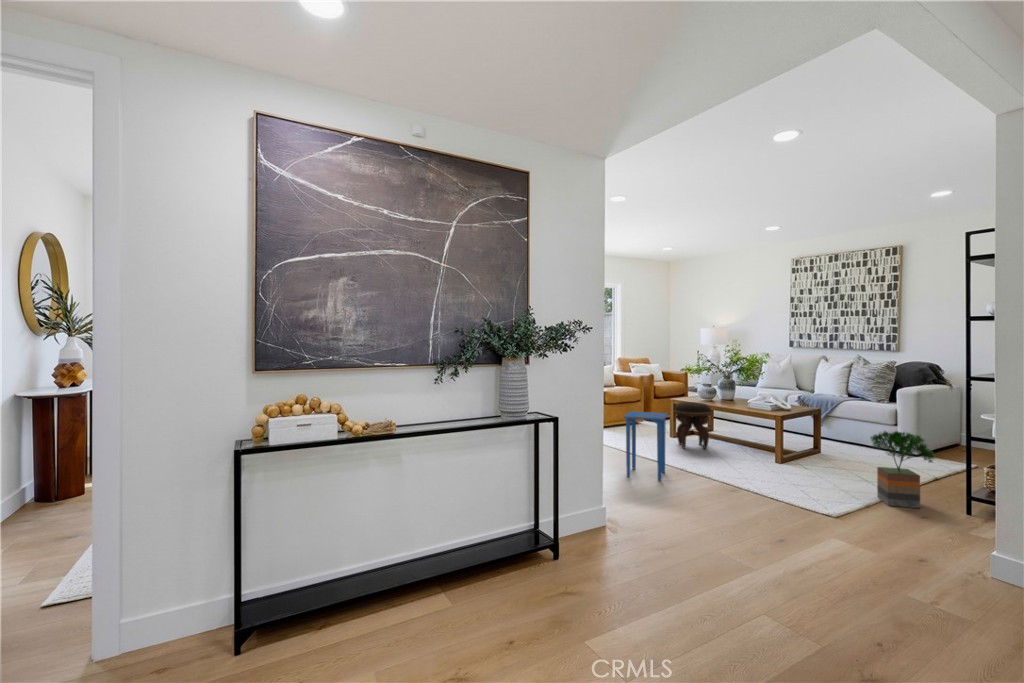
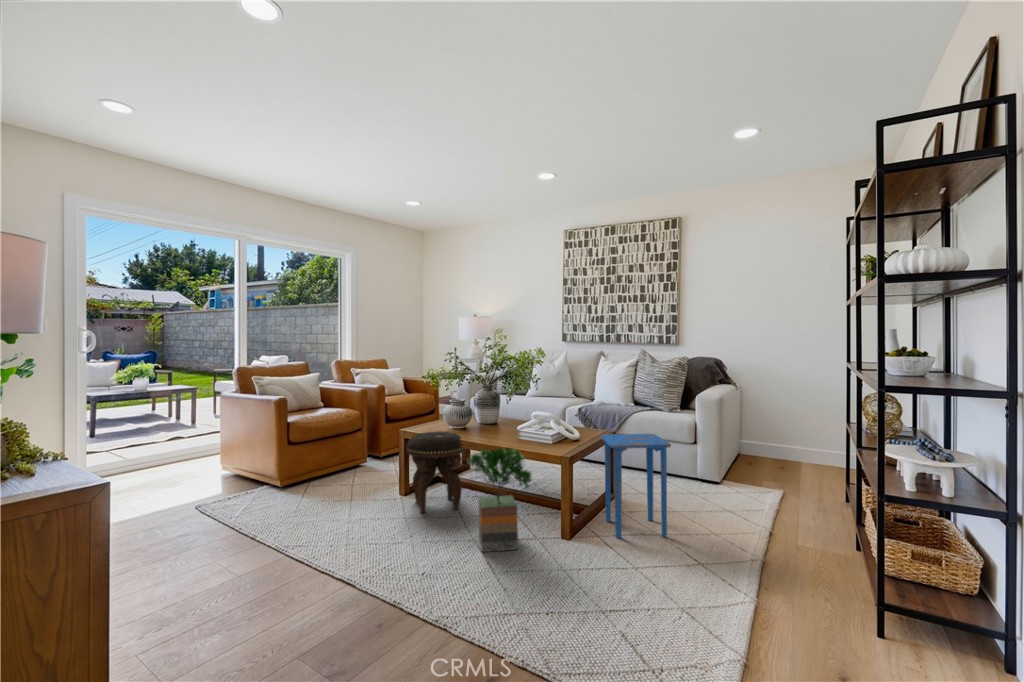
side table: present [624,411,668,480] -> present [601,434,671,538]
potted tree: present [871,431,934,508] -> present [468,447,532,552]

